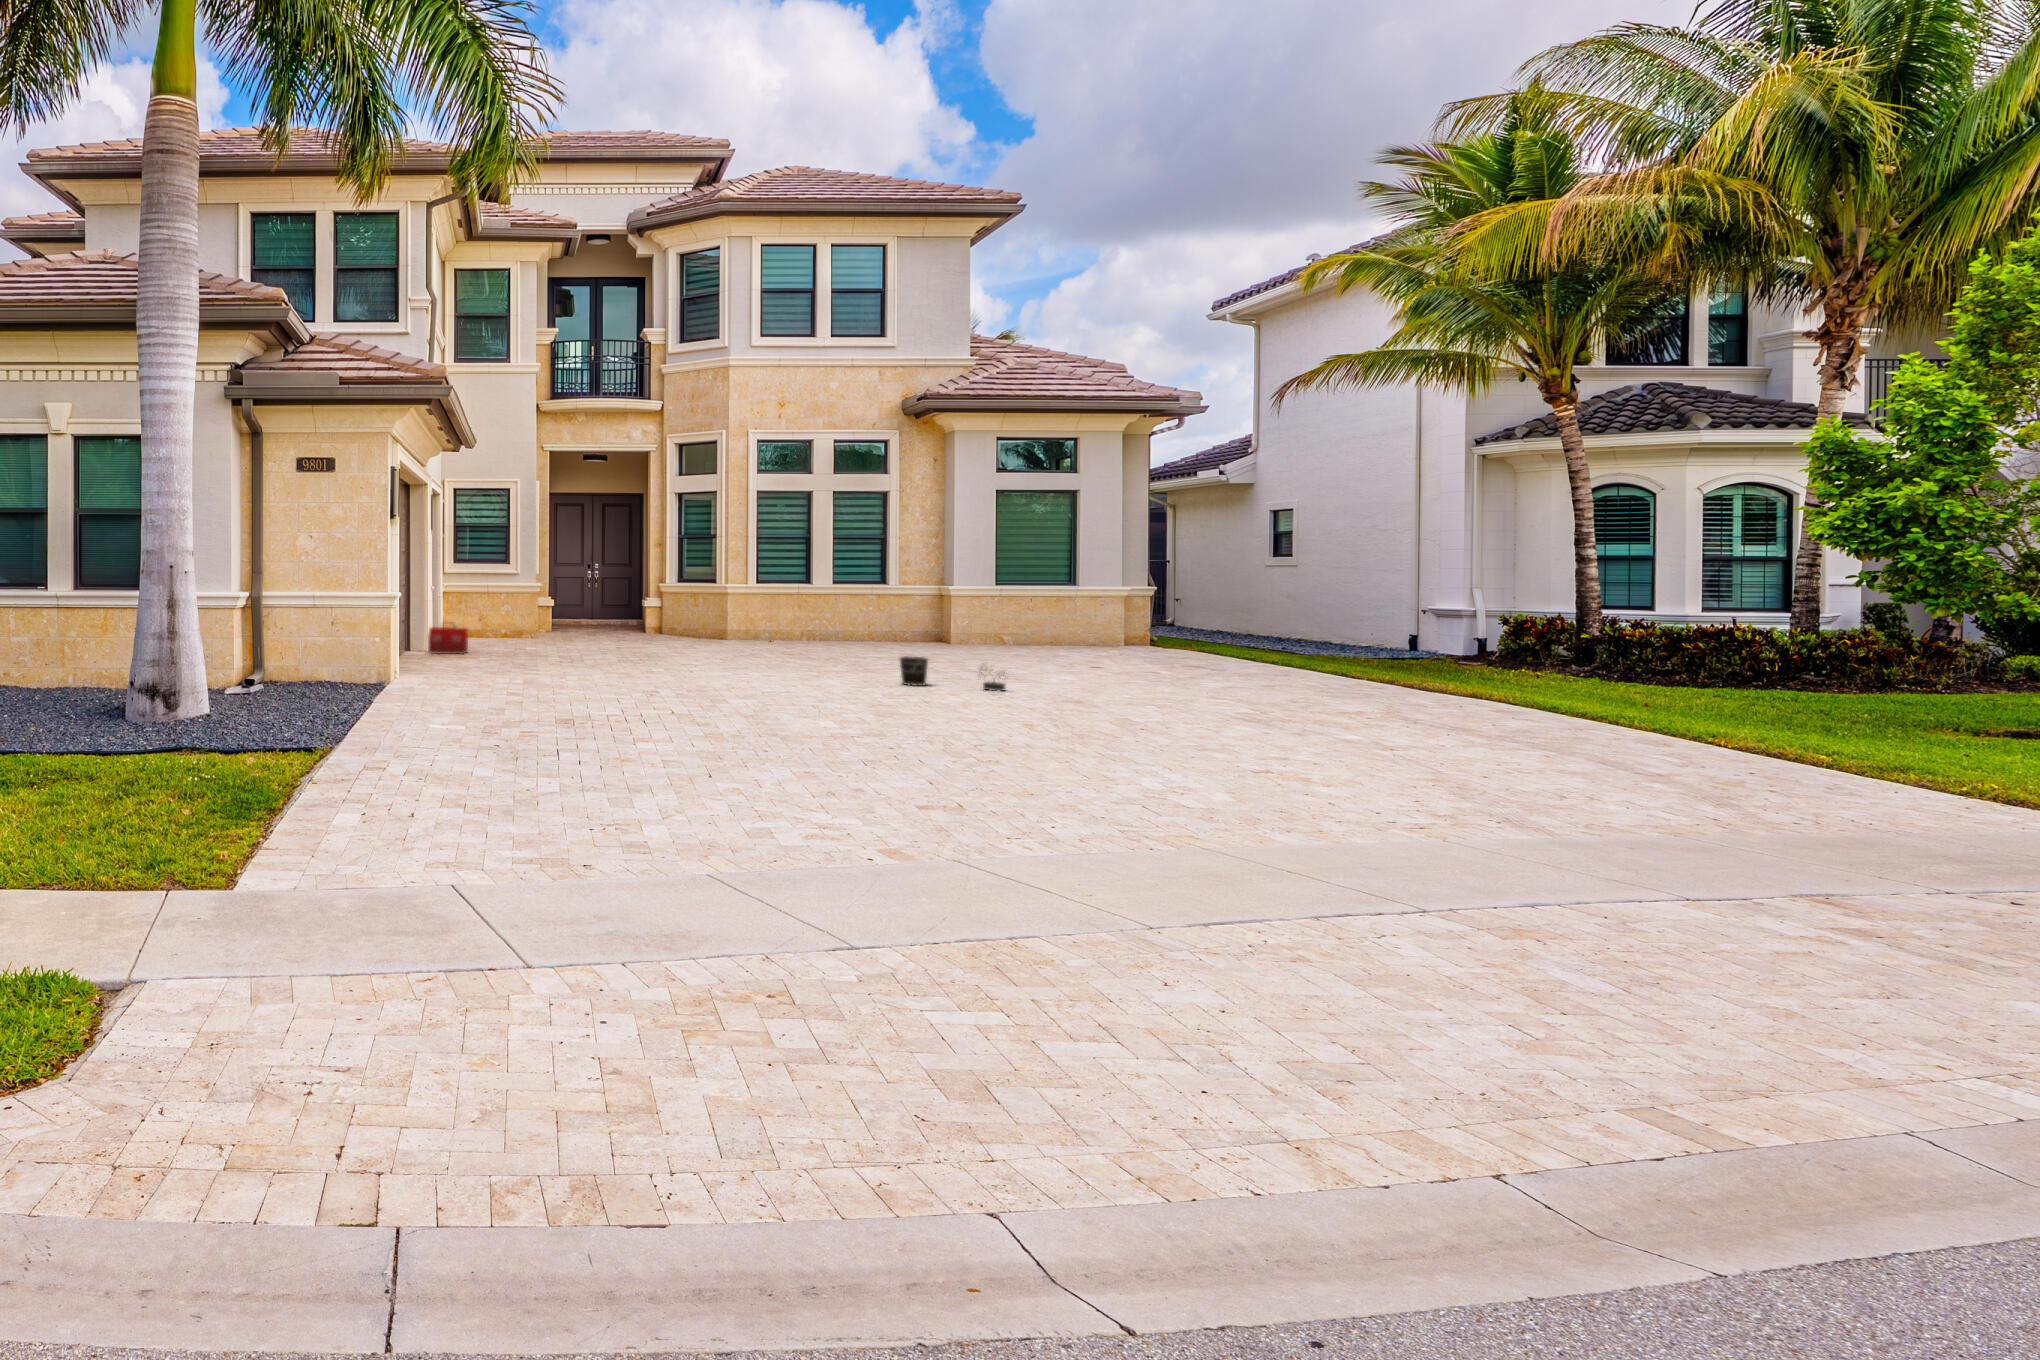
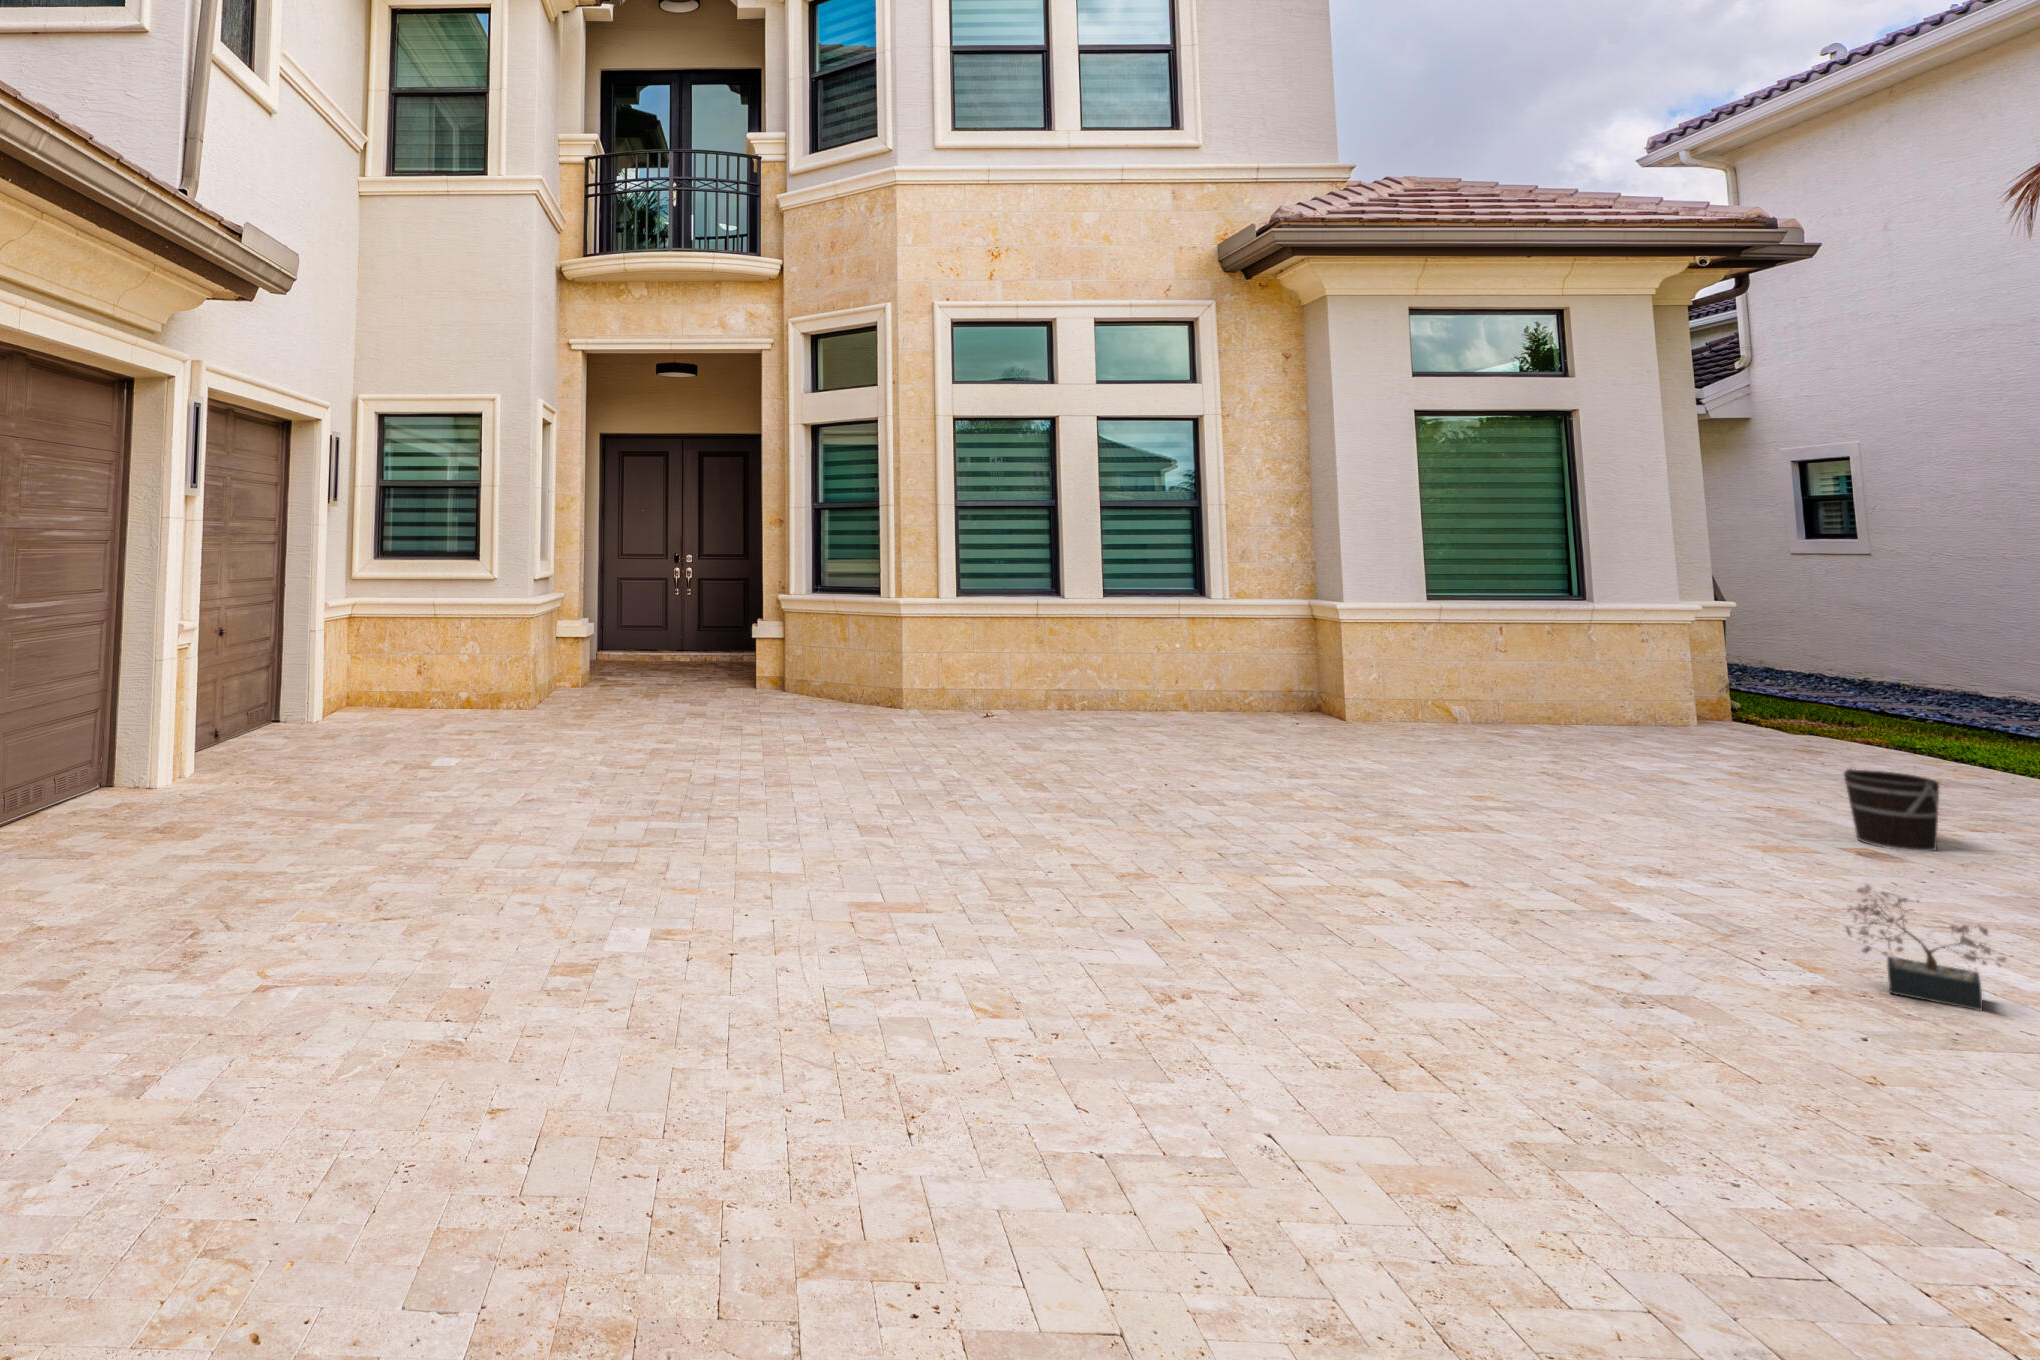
toolbox: present [428,622,468,654] -> none [213,685,319,762]
bucket: present [900,656,928,686] -> present [1844,768,1939,852]

